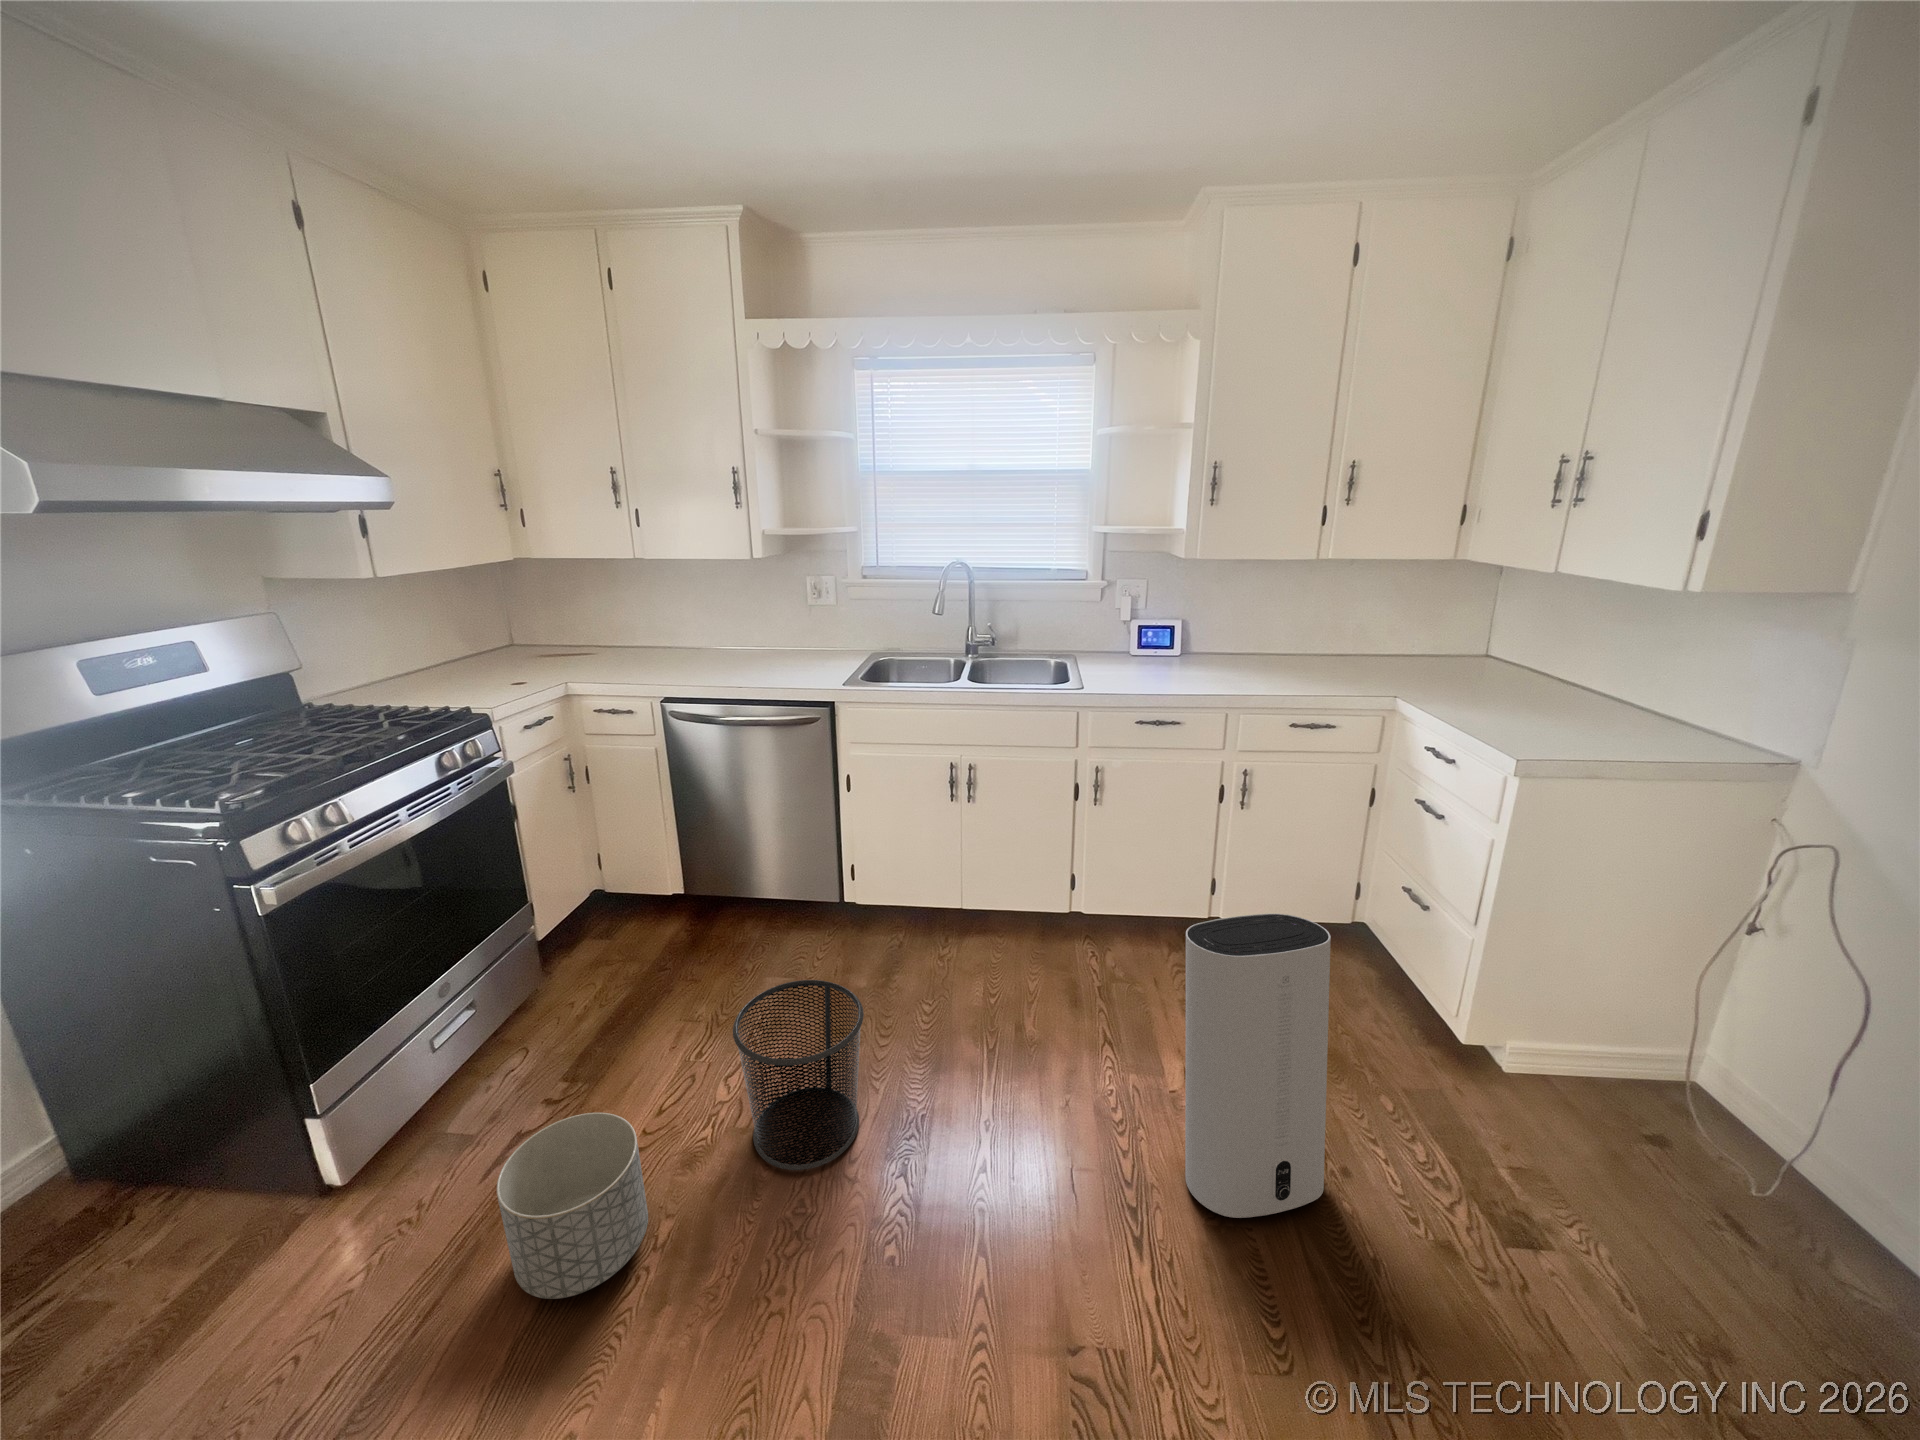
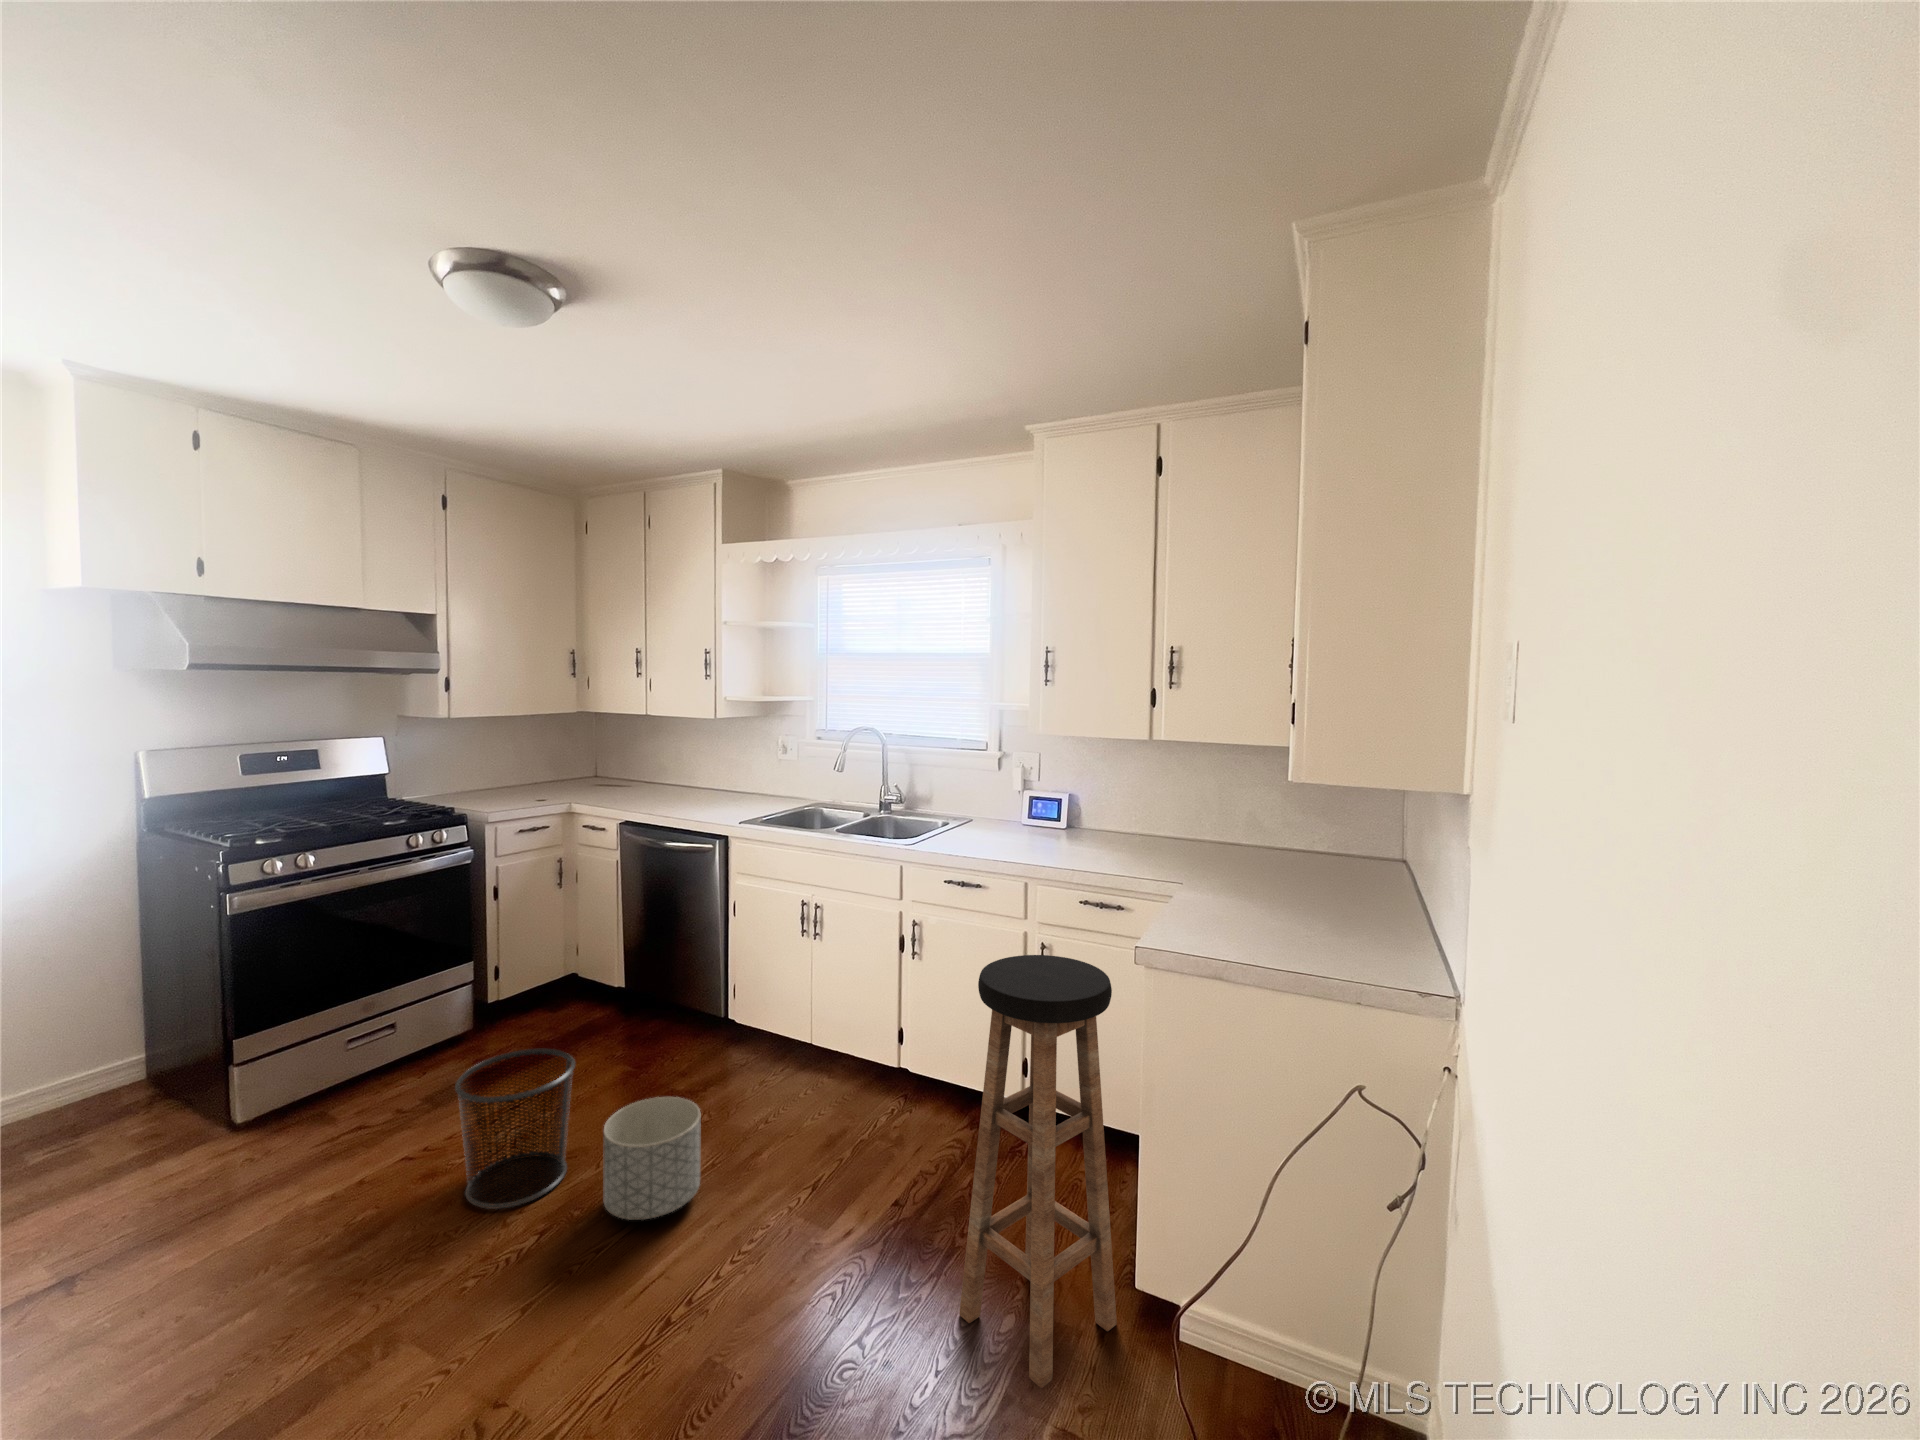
bar stool: none [1343,786,1528,1142] -> present [959,955,1117,1388]
air purifier: present [1185,913,1331,1218] -> none [717,1046,872,1372]
planter: present [497,1113,648,1299] -> present [603,1097,701,1220]

